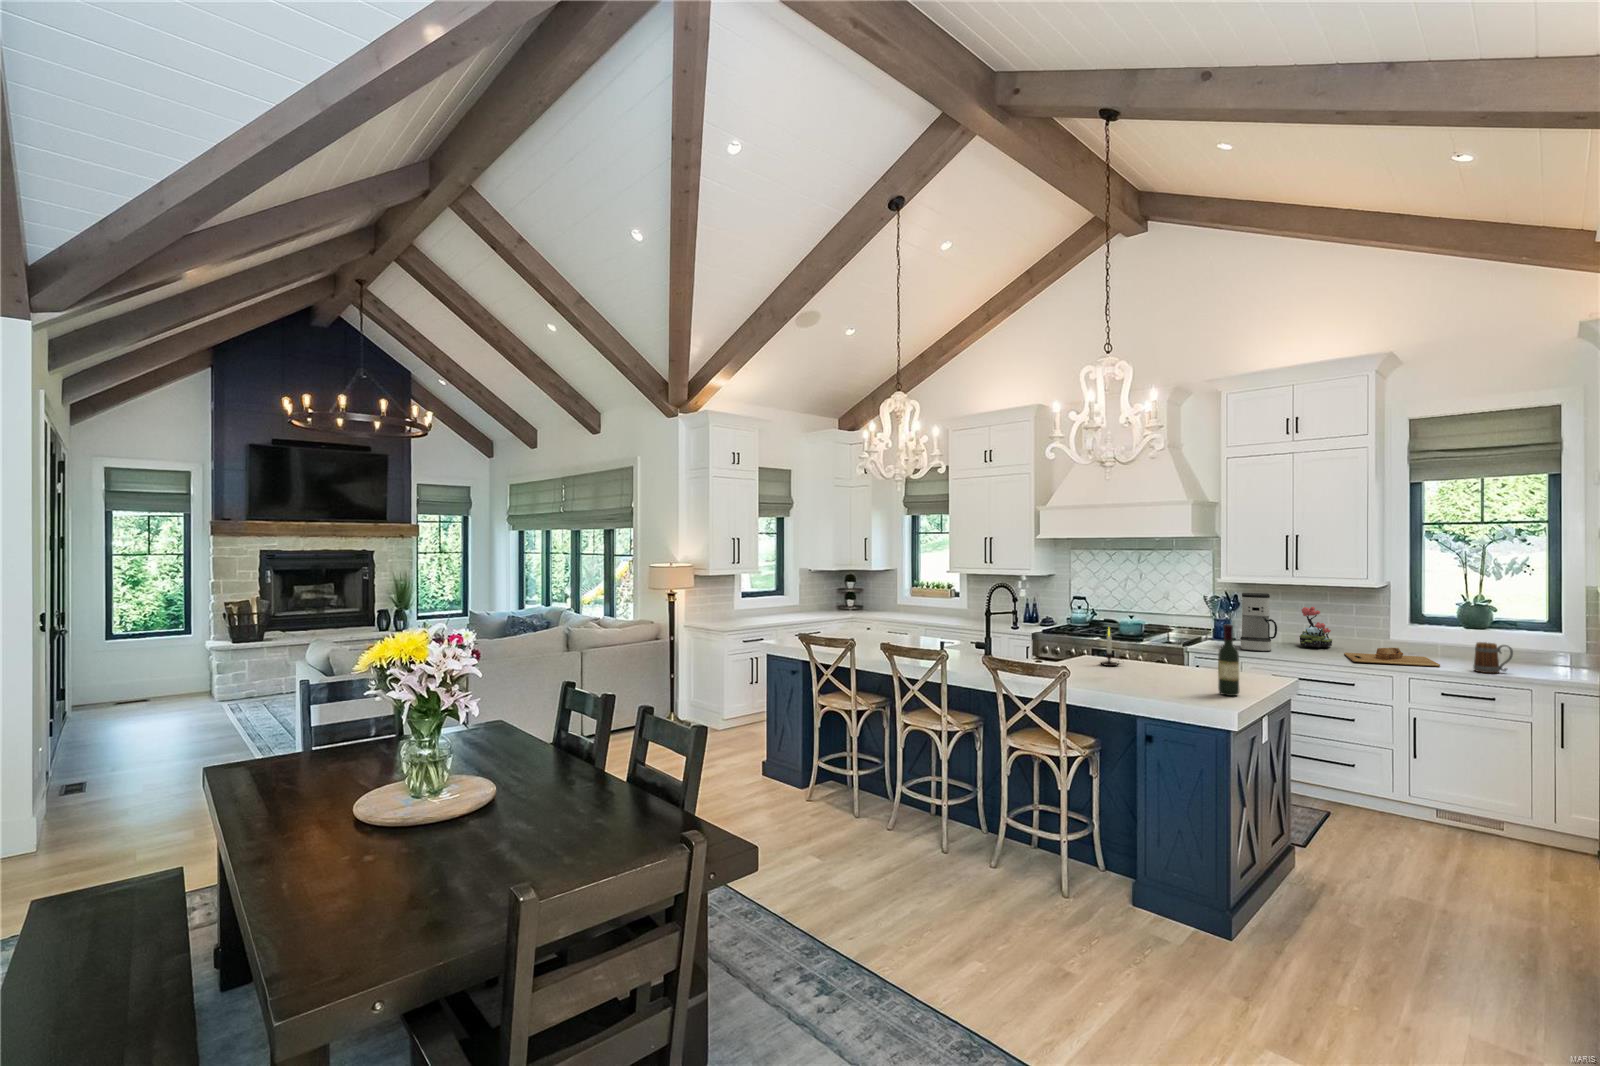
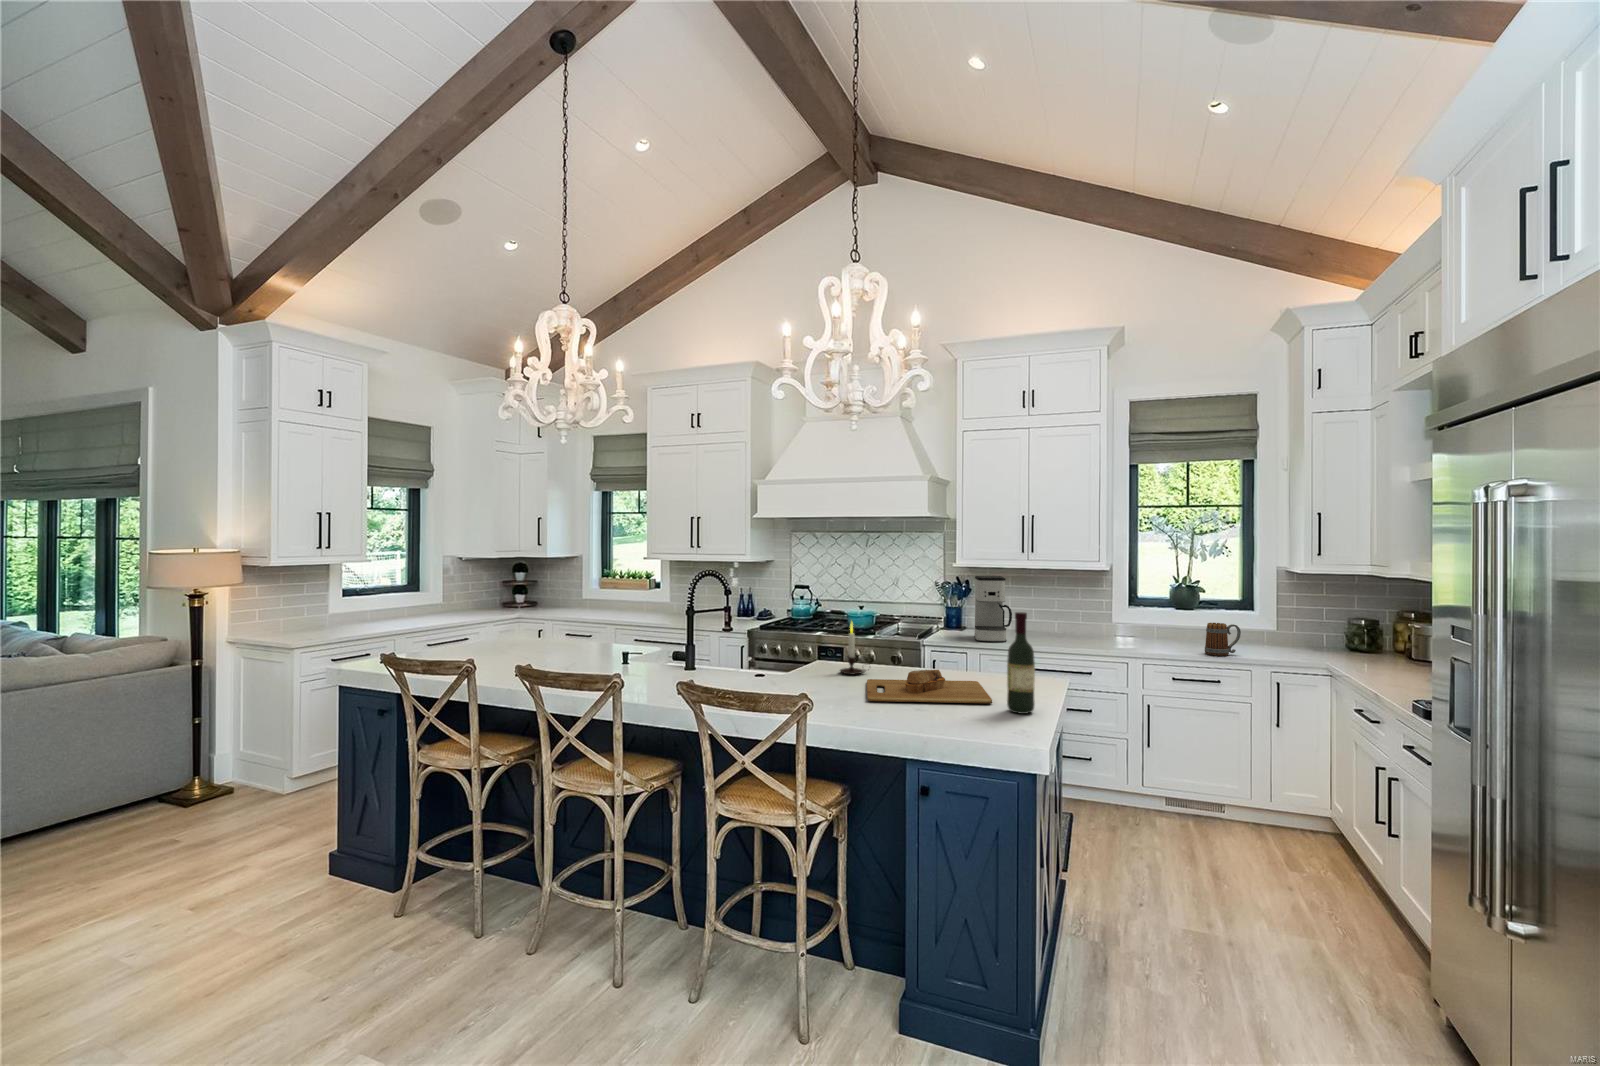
plant: present [1299,607,1332,647] -> none [1030,590,1060,635]
cutting board: present [1344,648,1440,666] -> present [867,670,992,703]

